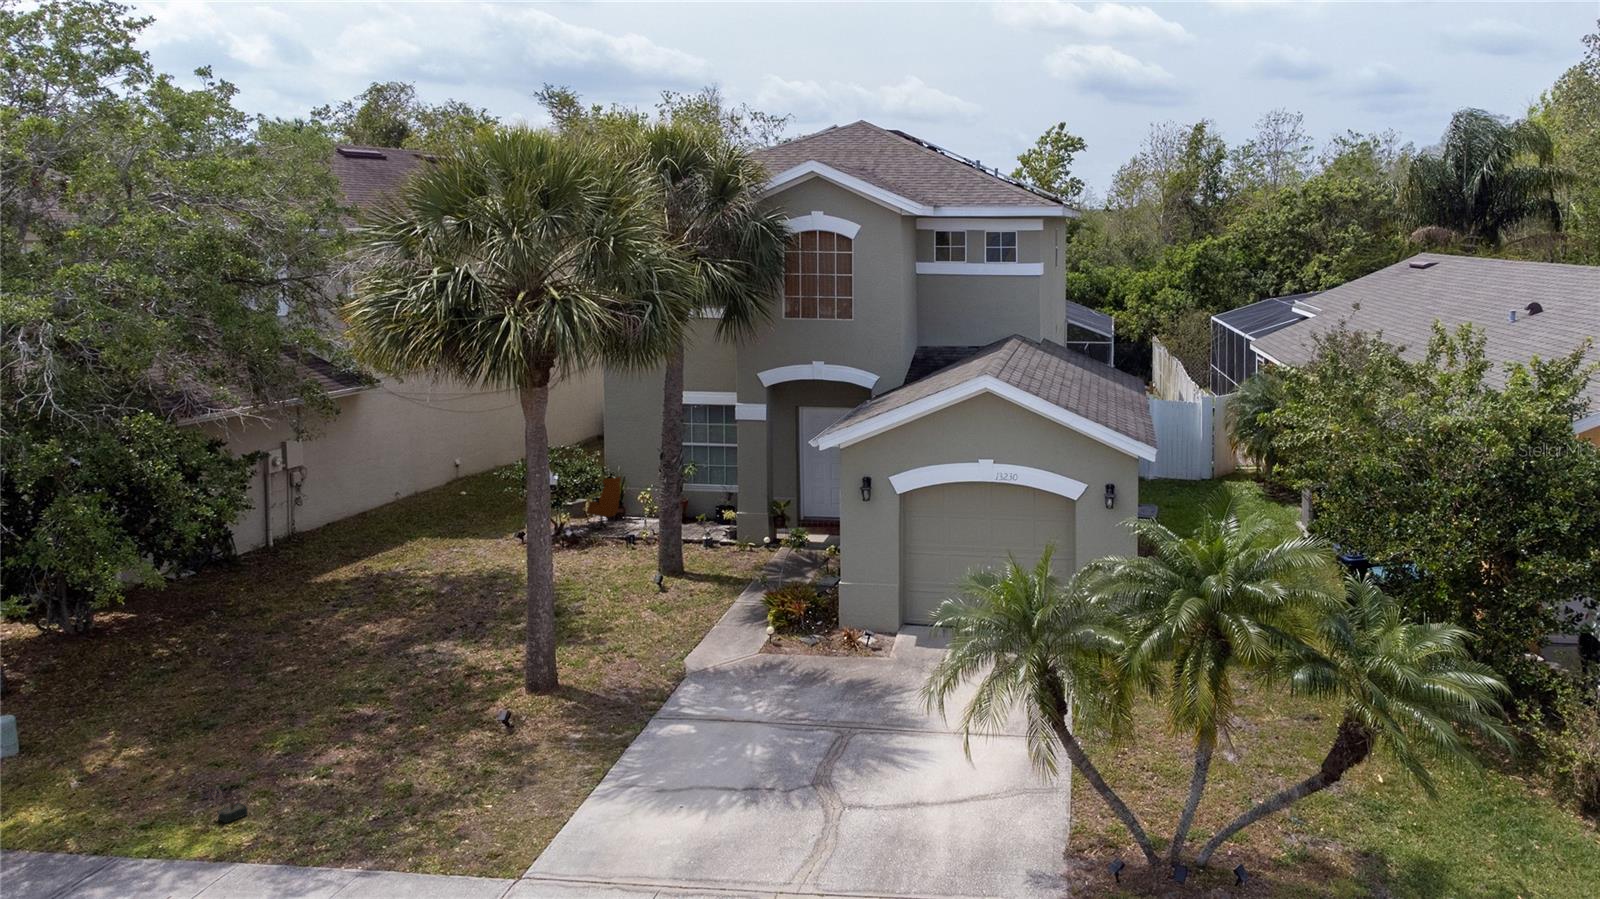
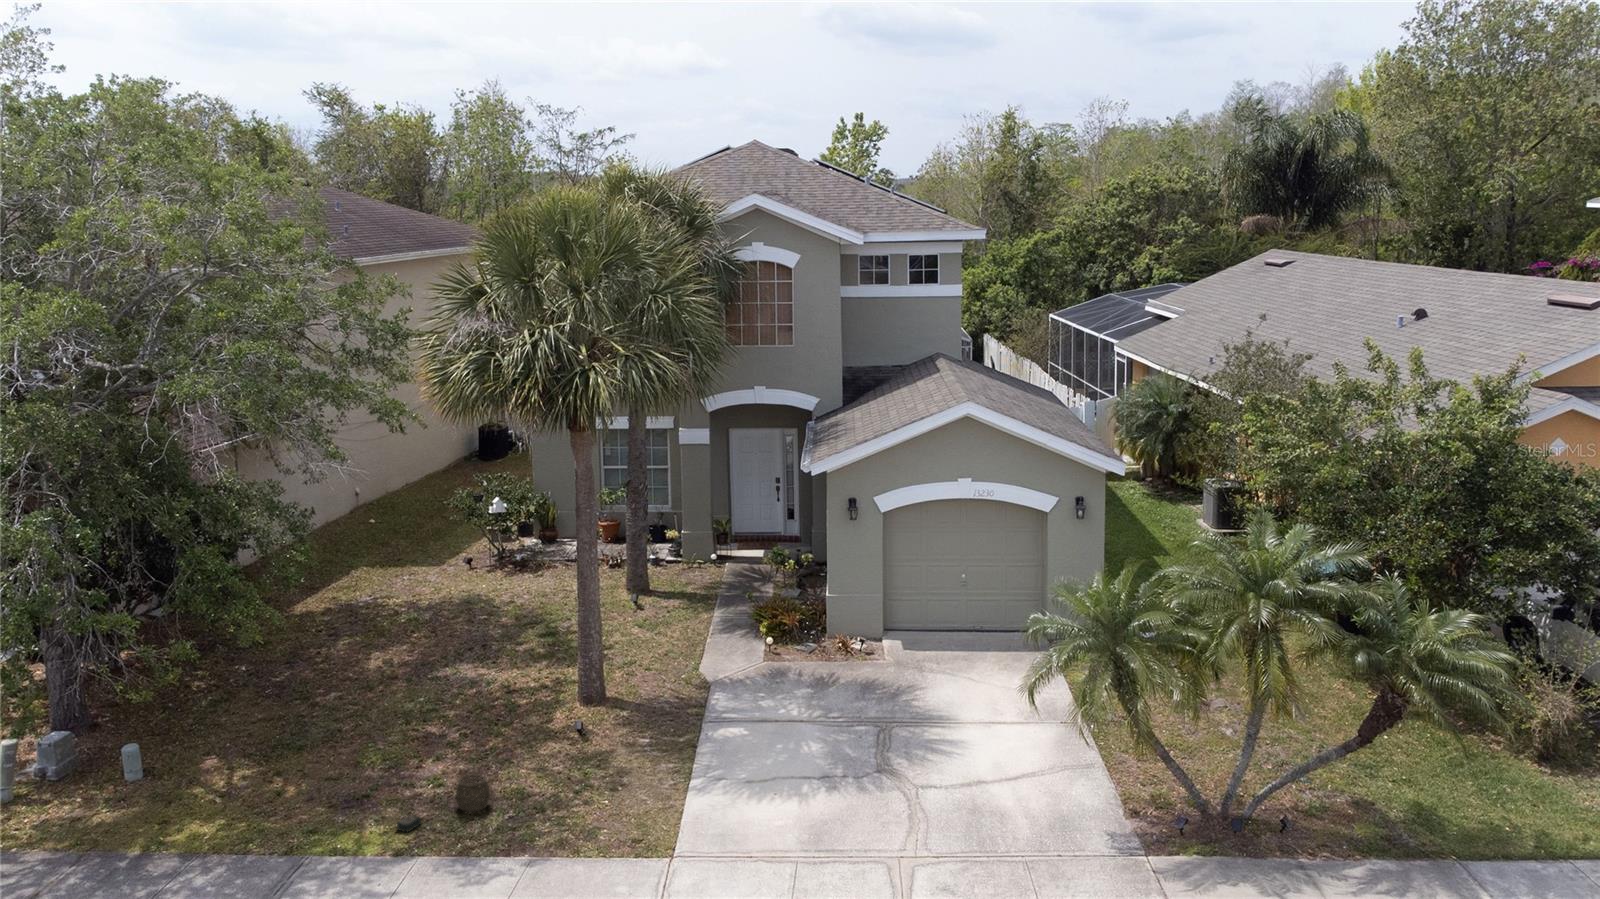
lounge chair: present [586,476,621,529] -> none [489,500,549,556]
woven basket: none [297,761,339,805] -> present [456,774,490,812]

